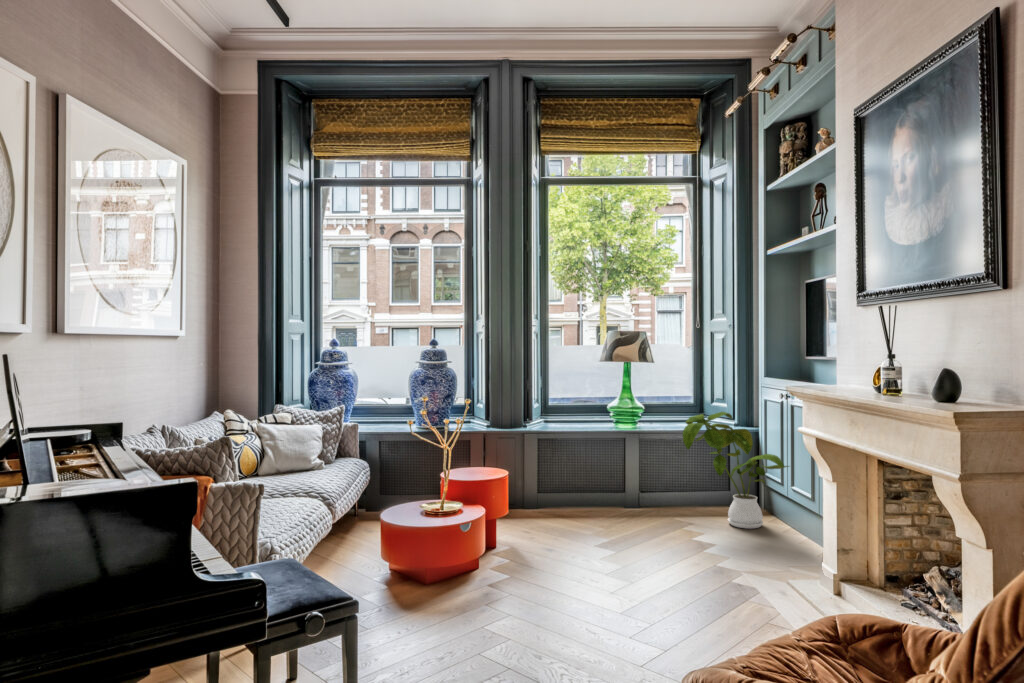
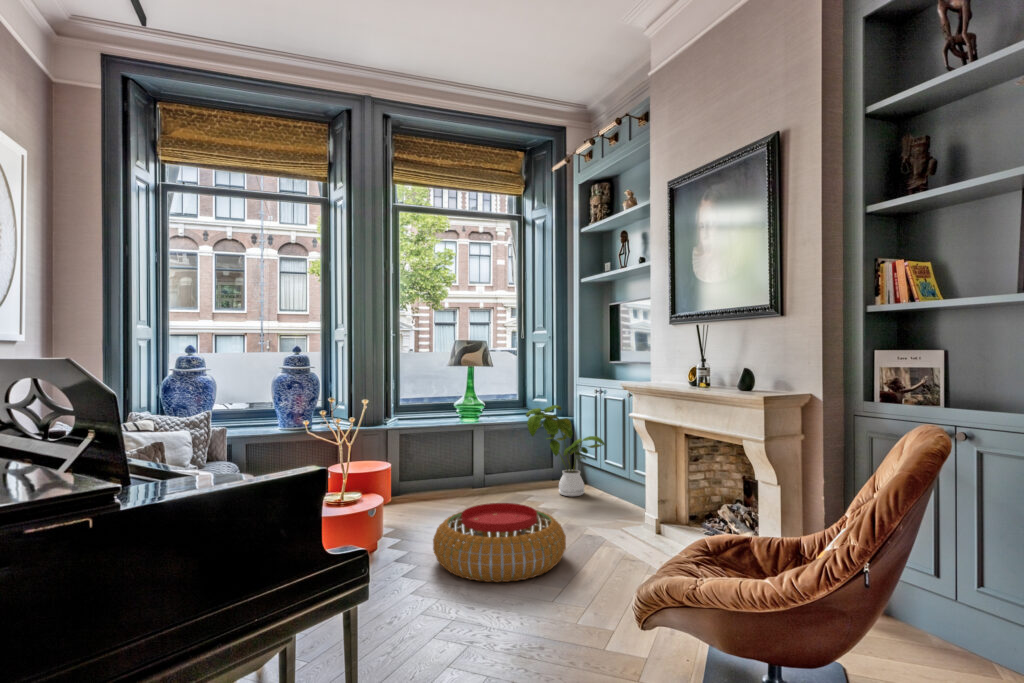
pouf: none [523,526,685,626] -> present [433,503,566,582]

